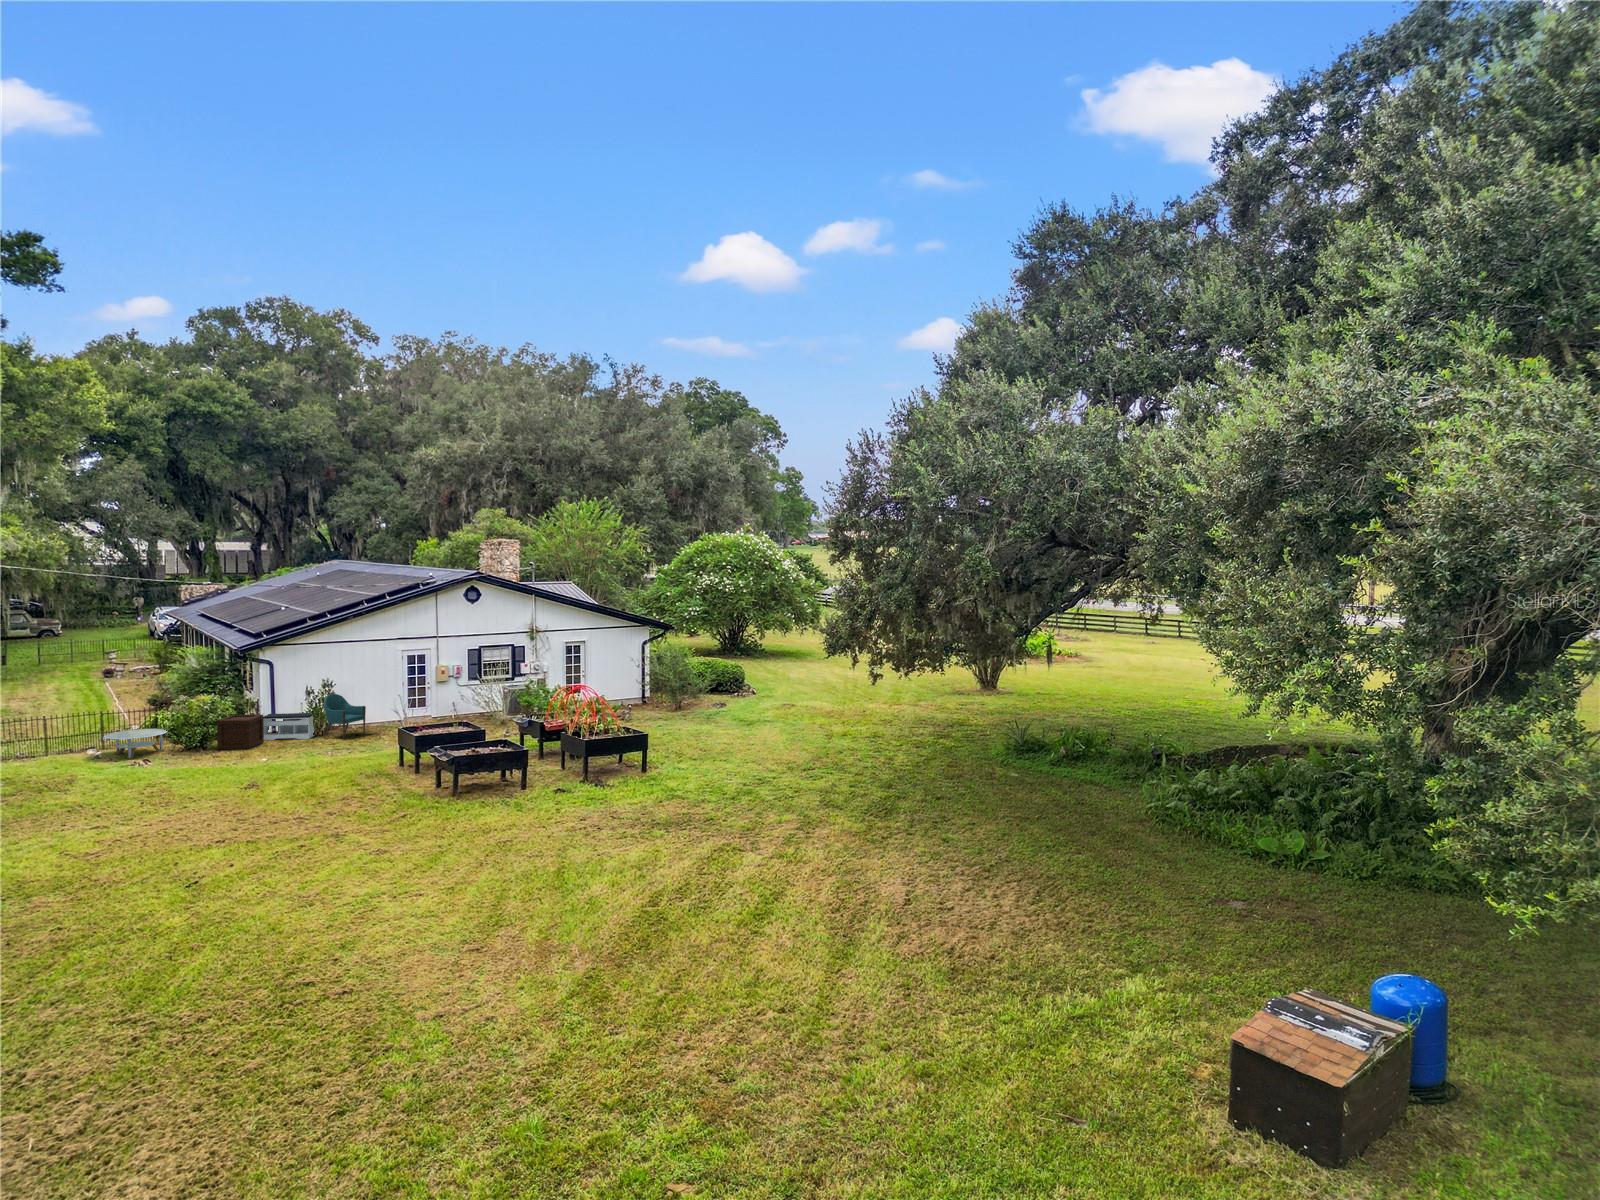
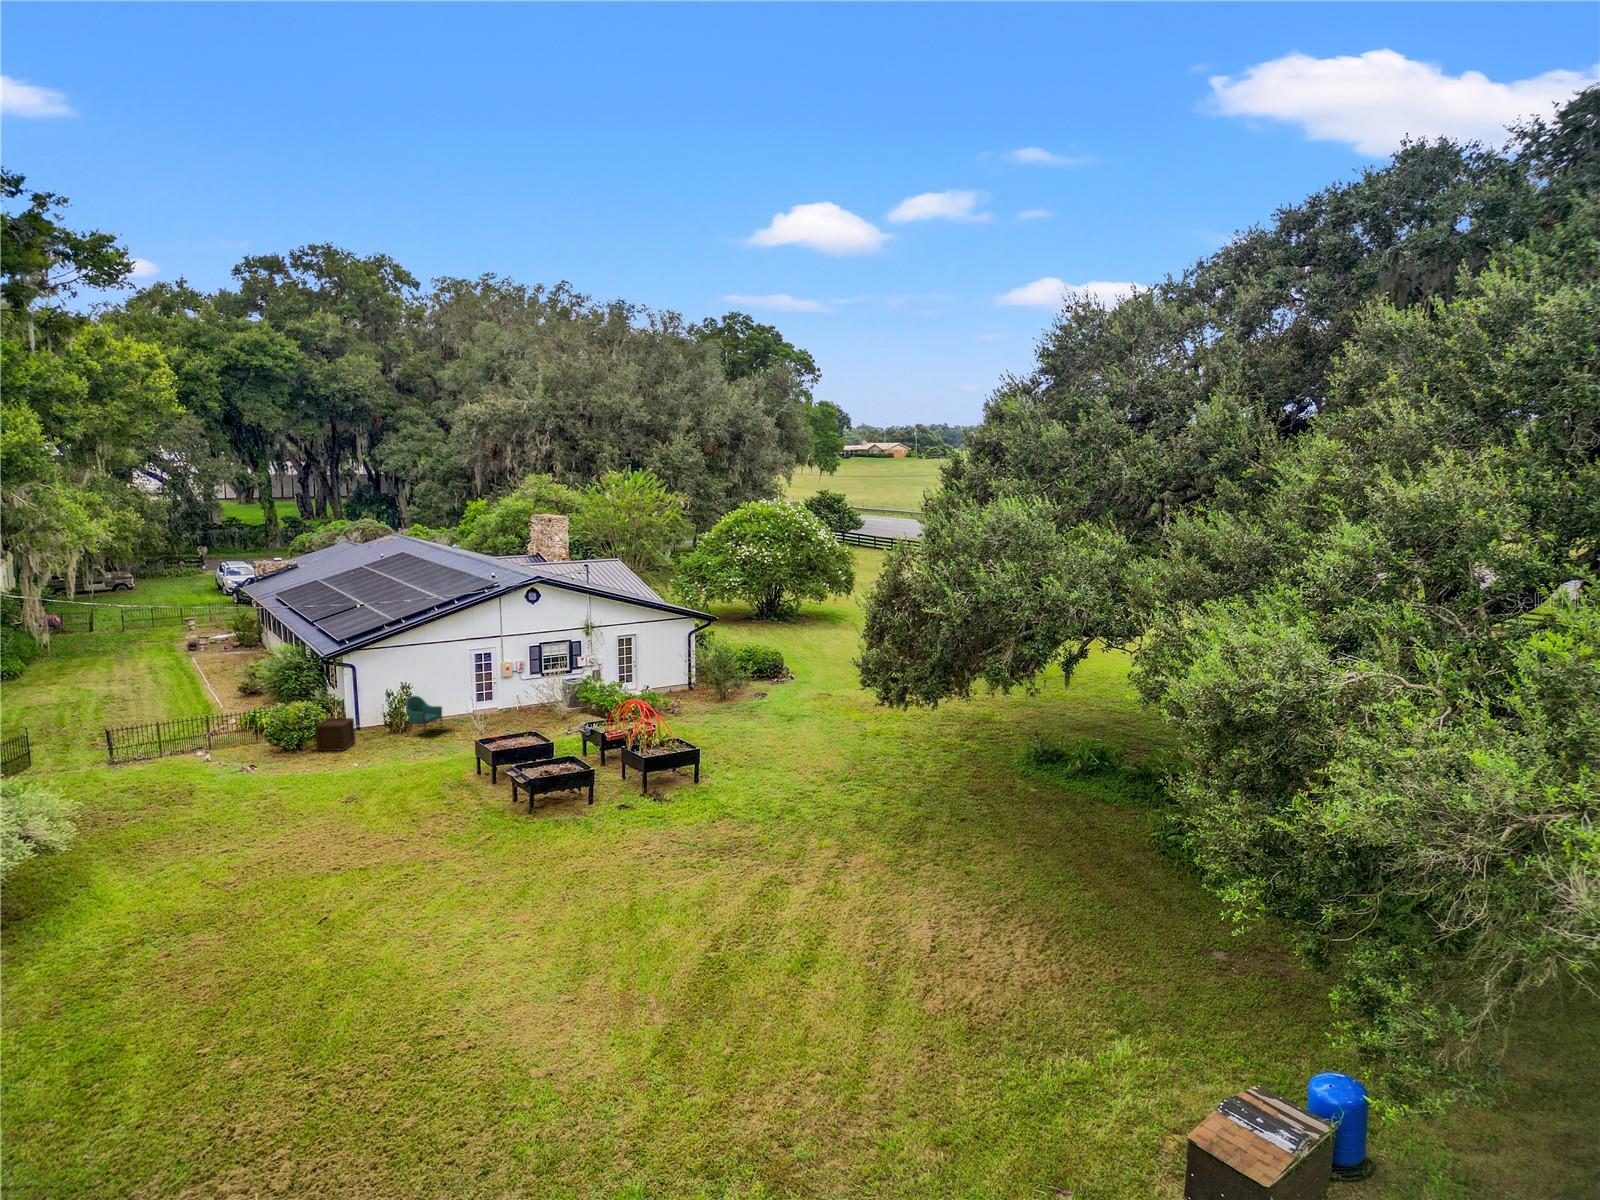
bench: present [263,713,314,740] -> none [353,713,399,739]
round table: present [104,729,168,759] -> none [219,733,273,764]

